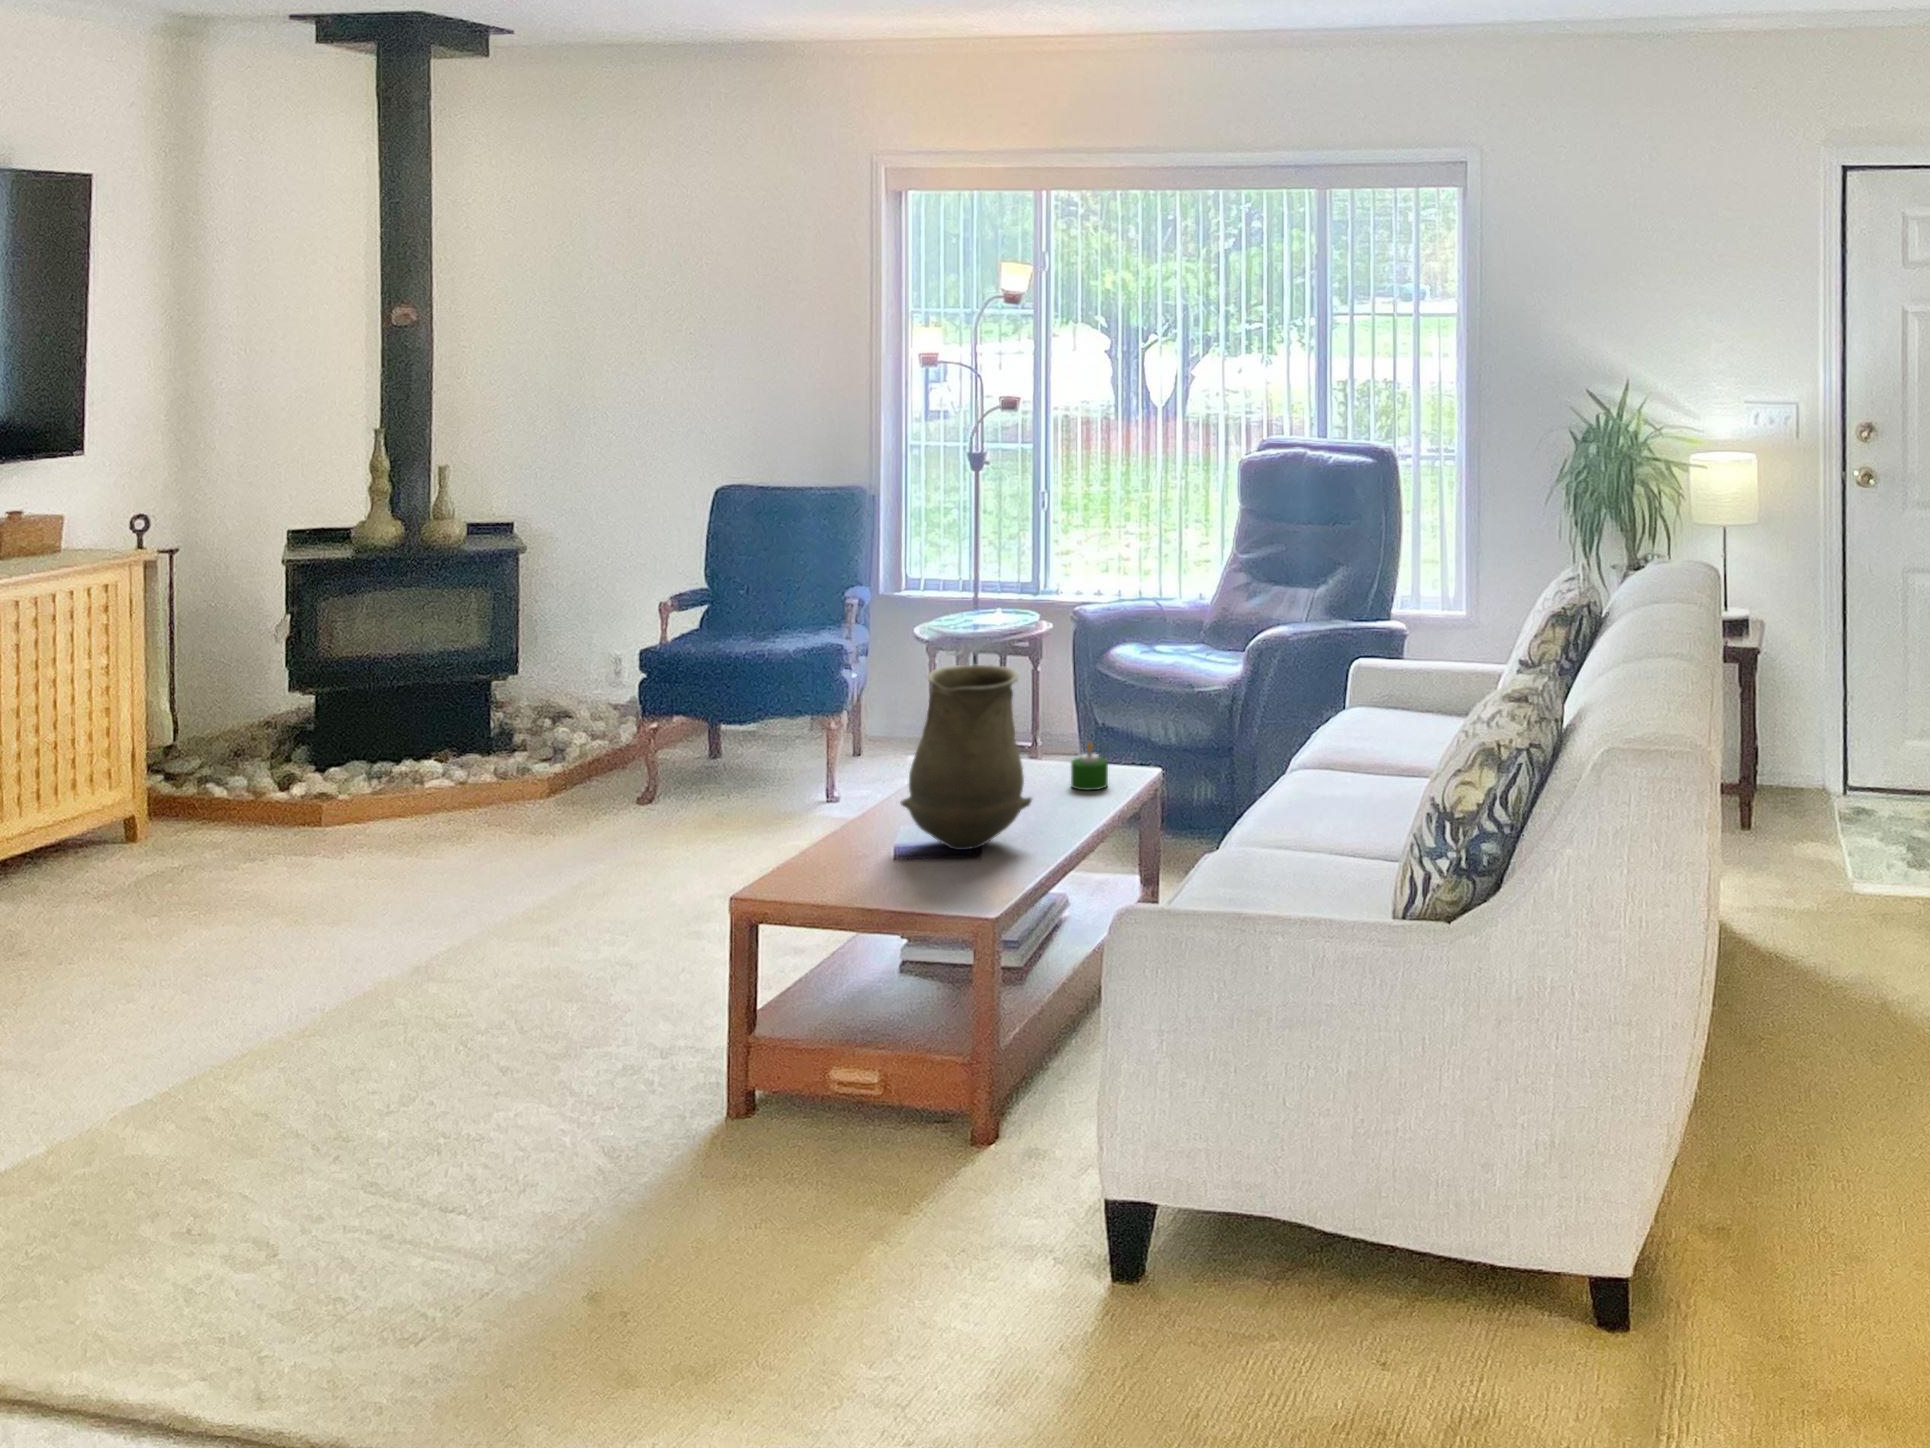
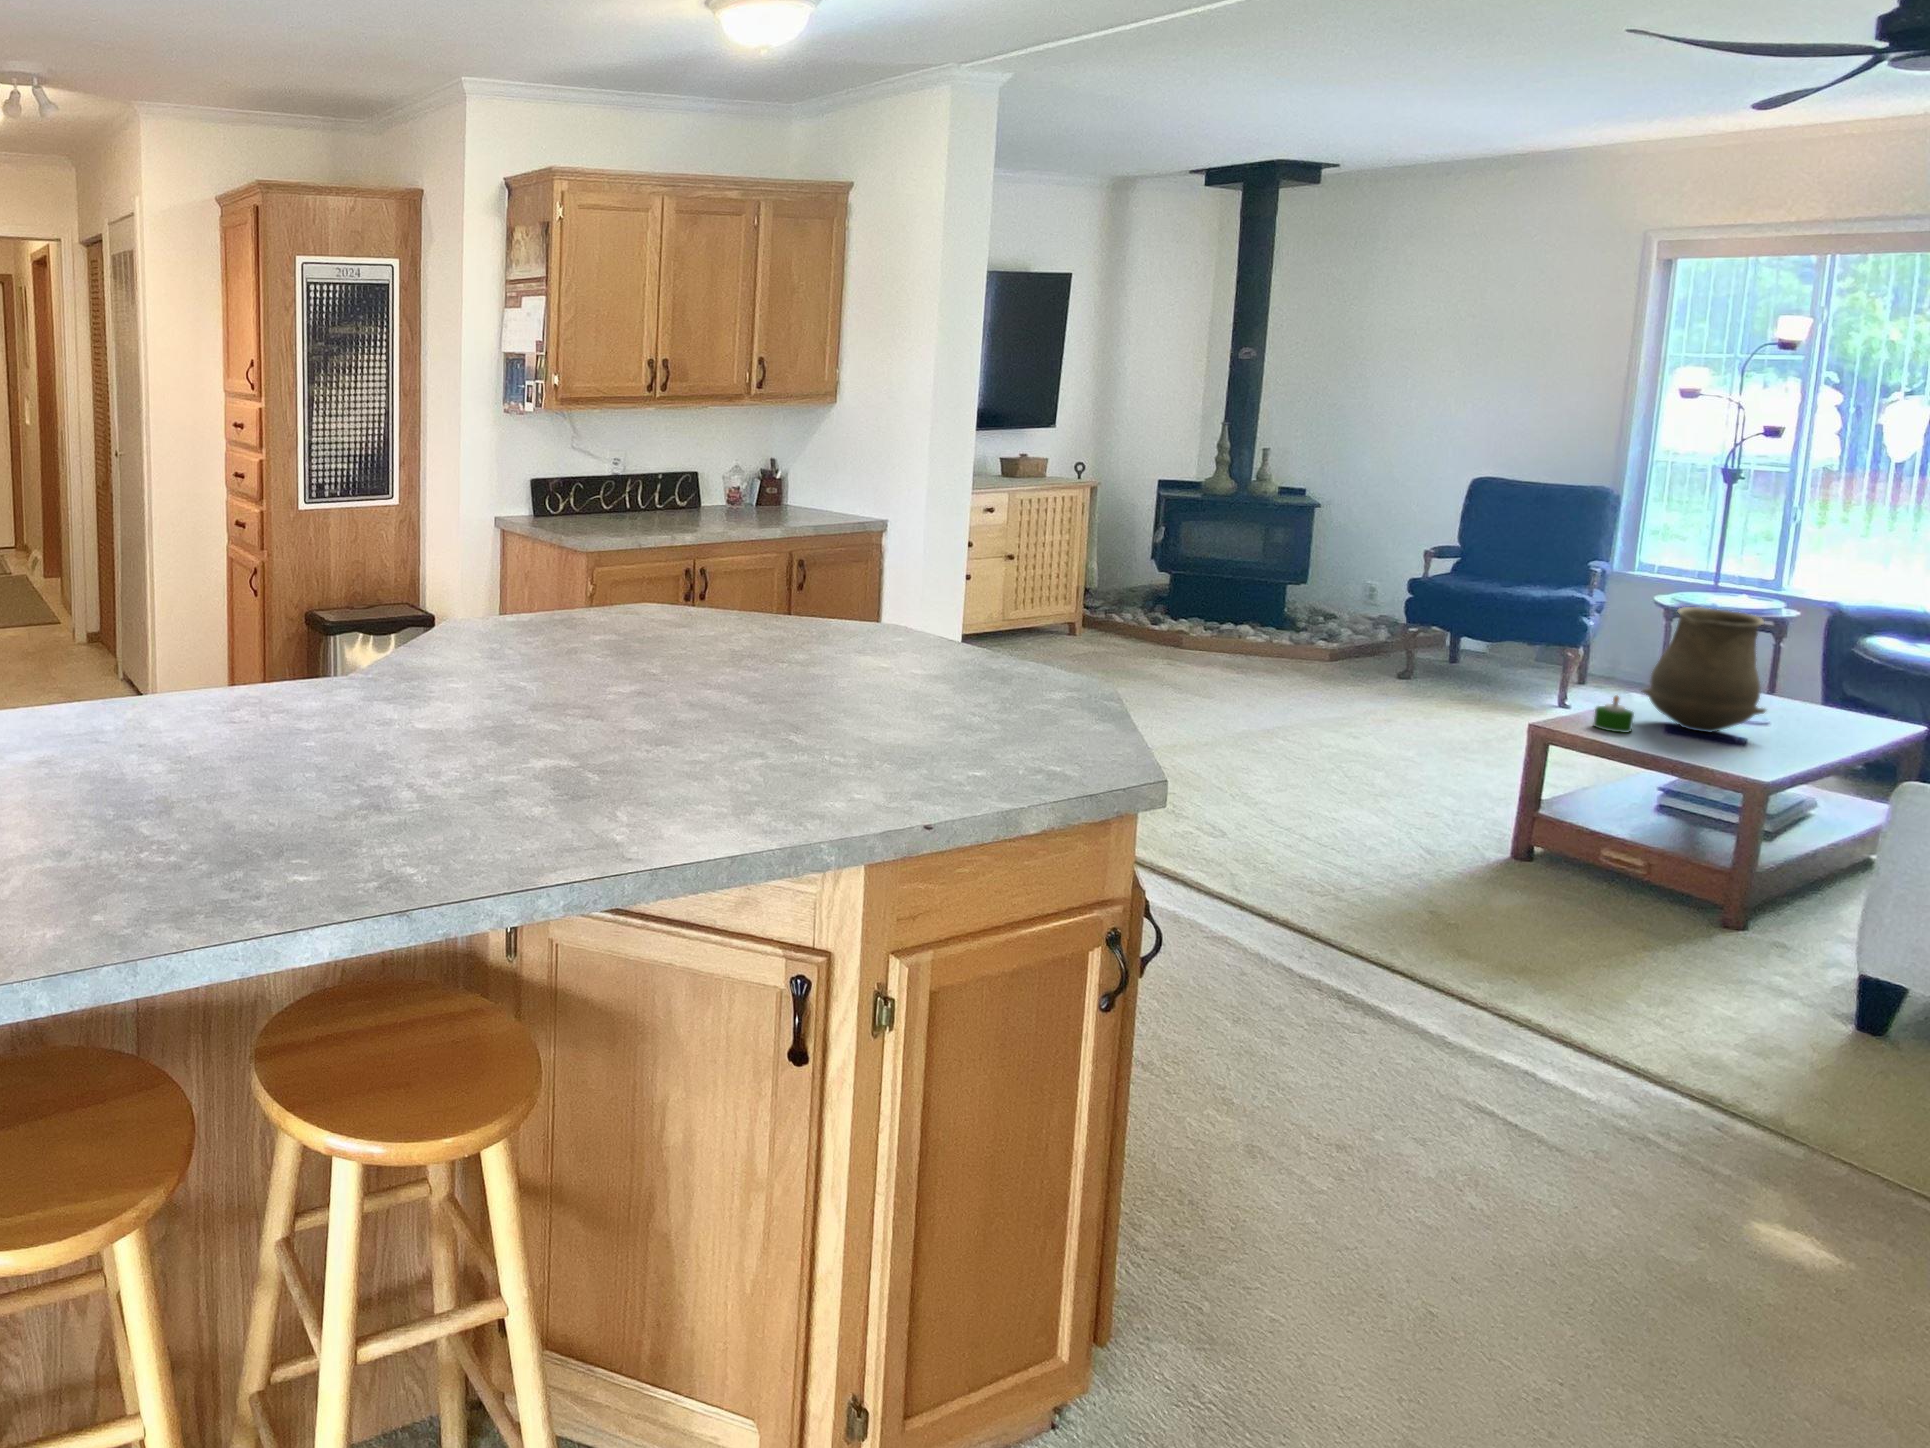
candle: present [1071,742,1108,790] -> present [1594,696,1634,733]

